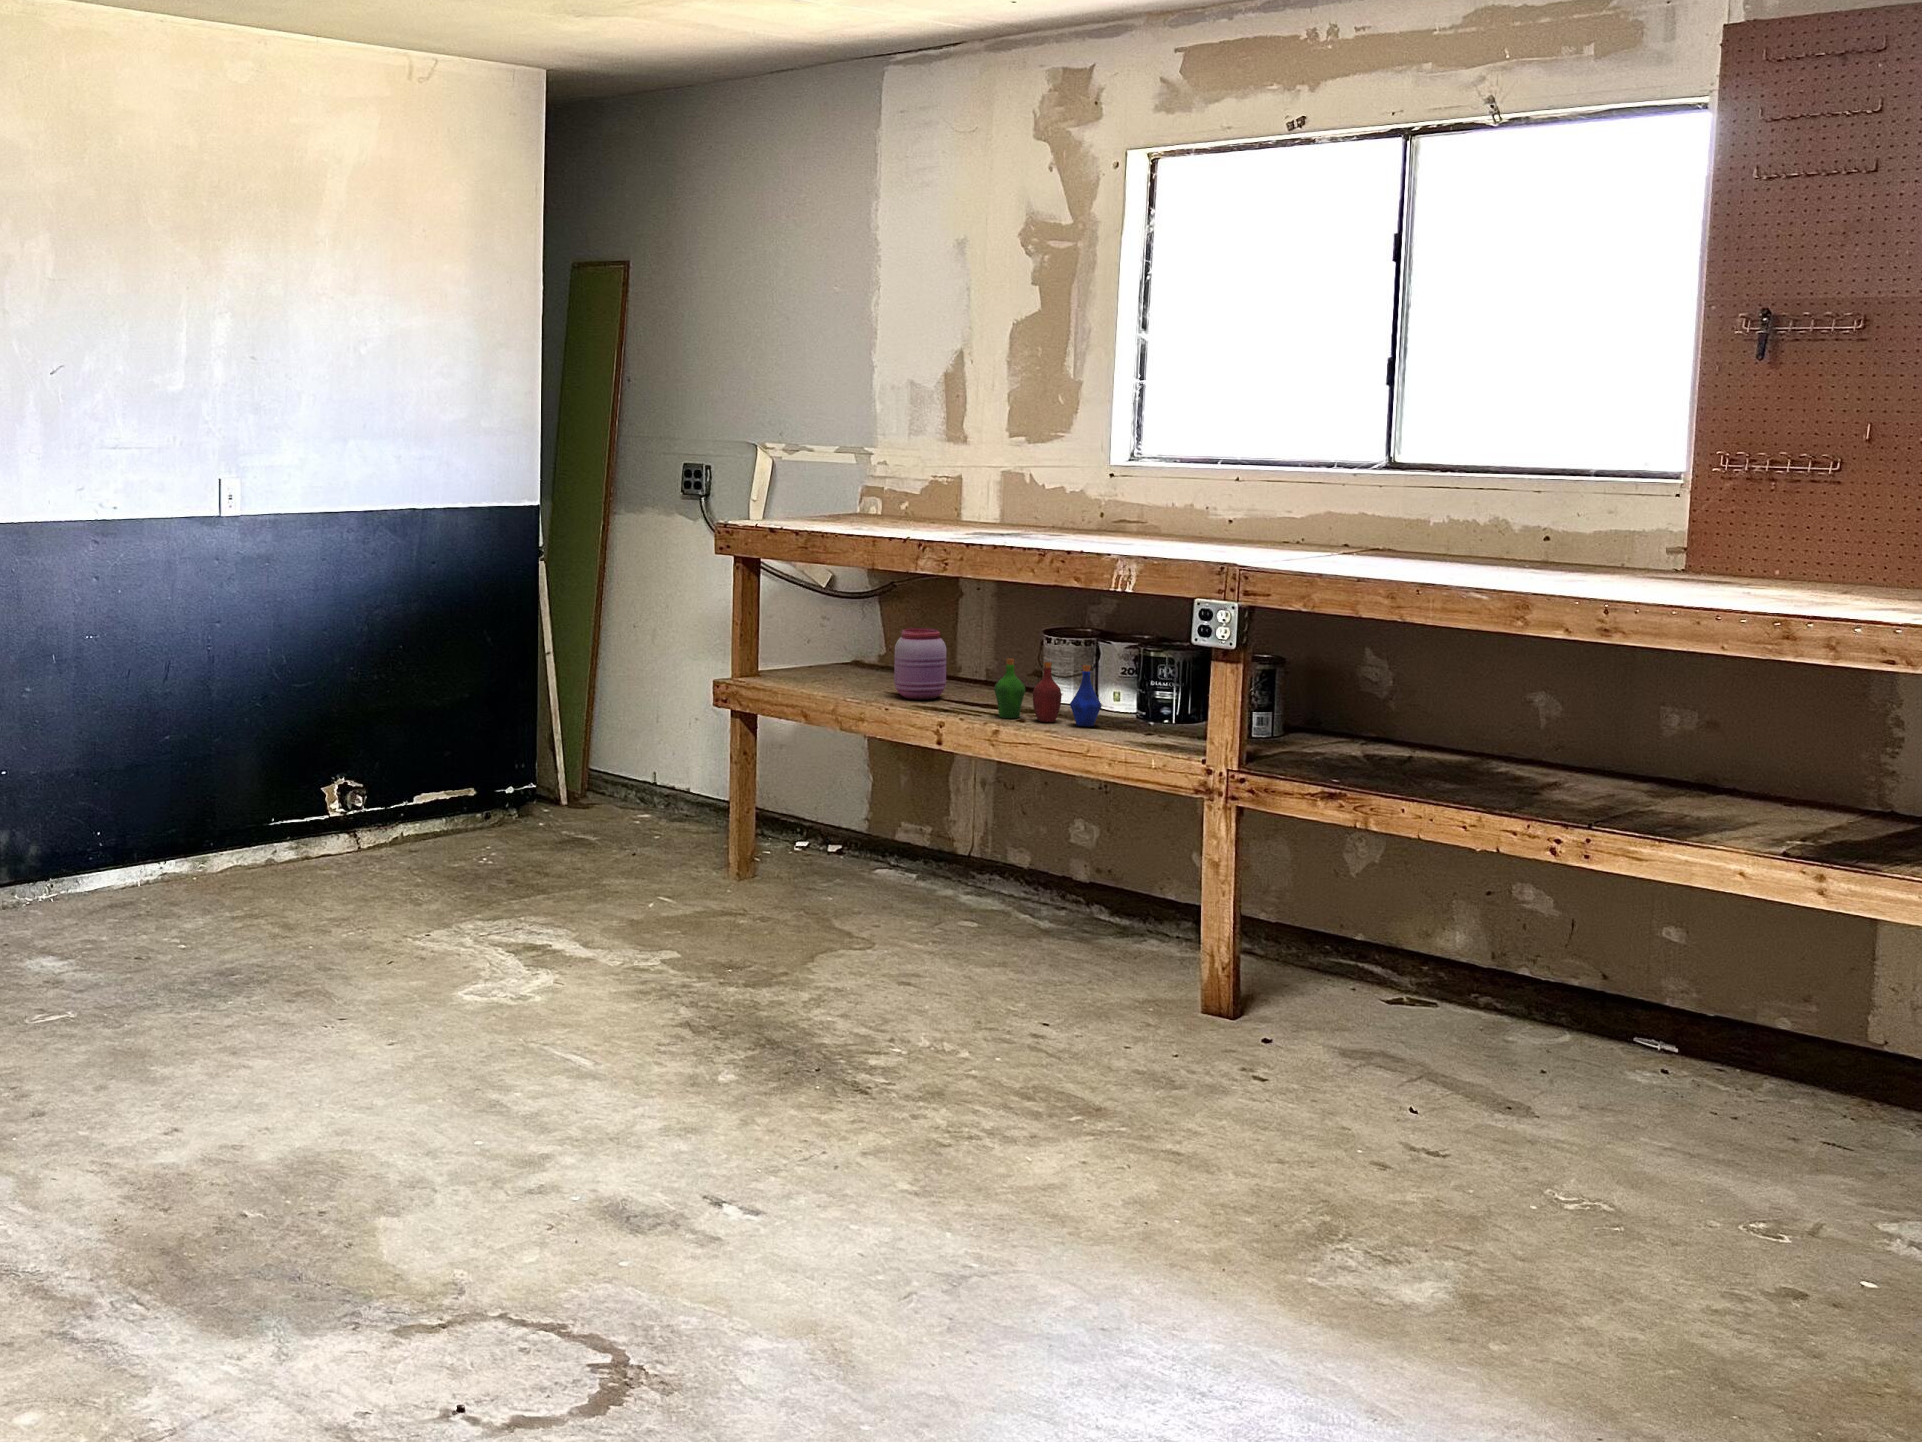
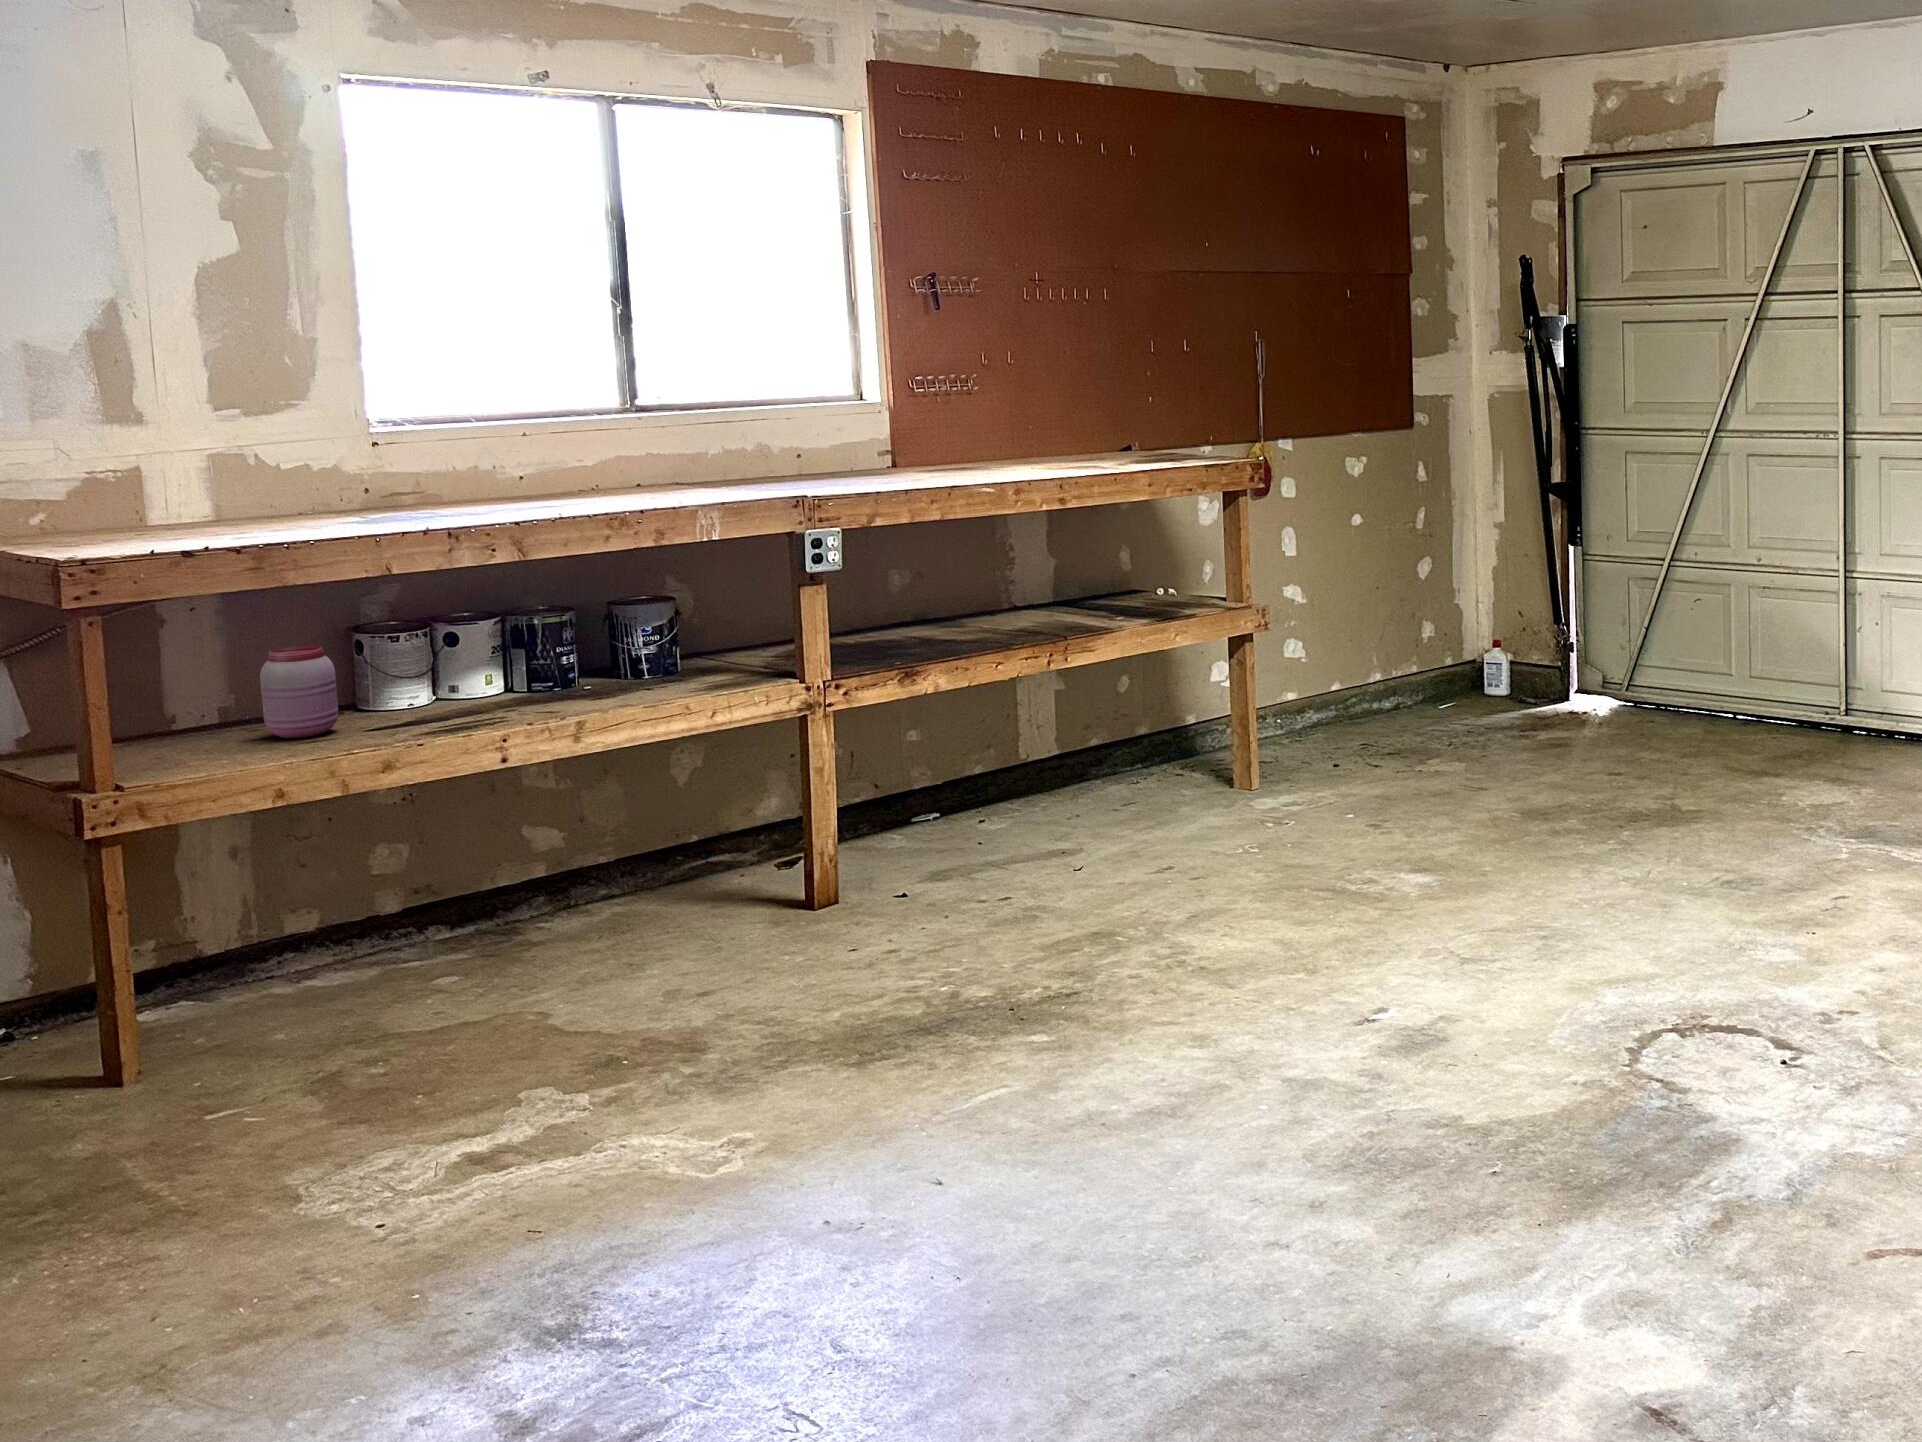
bottle: present [994,658,1102,726] -> none [456,634,577,716]

